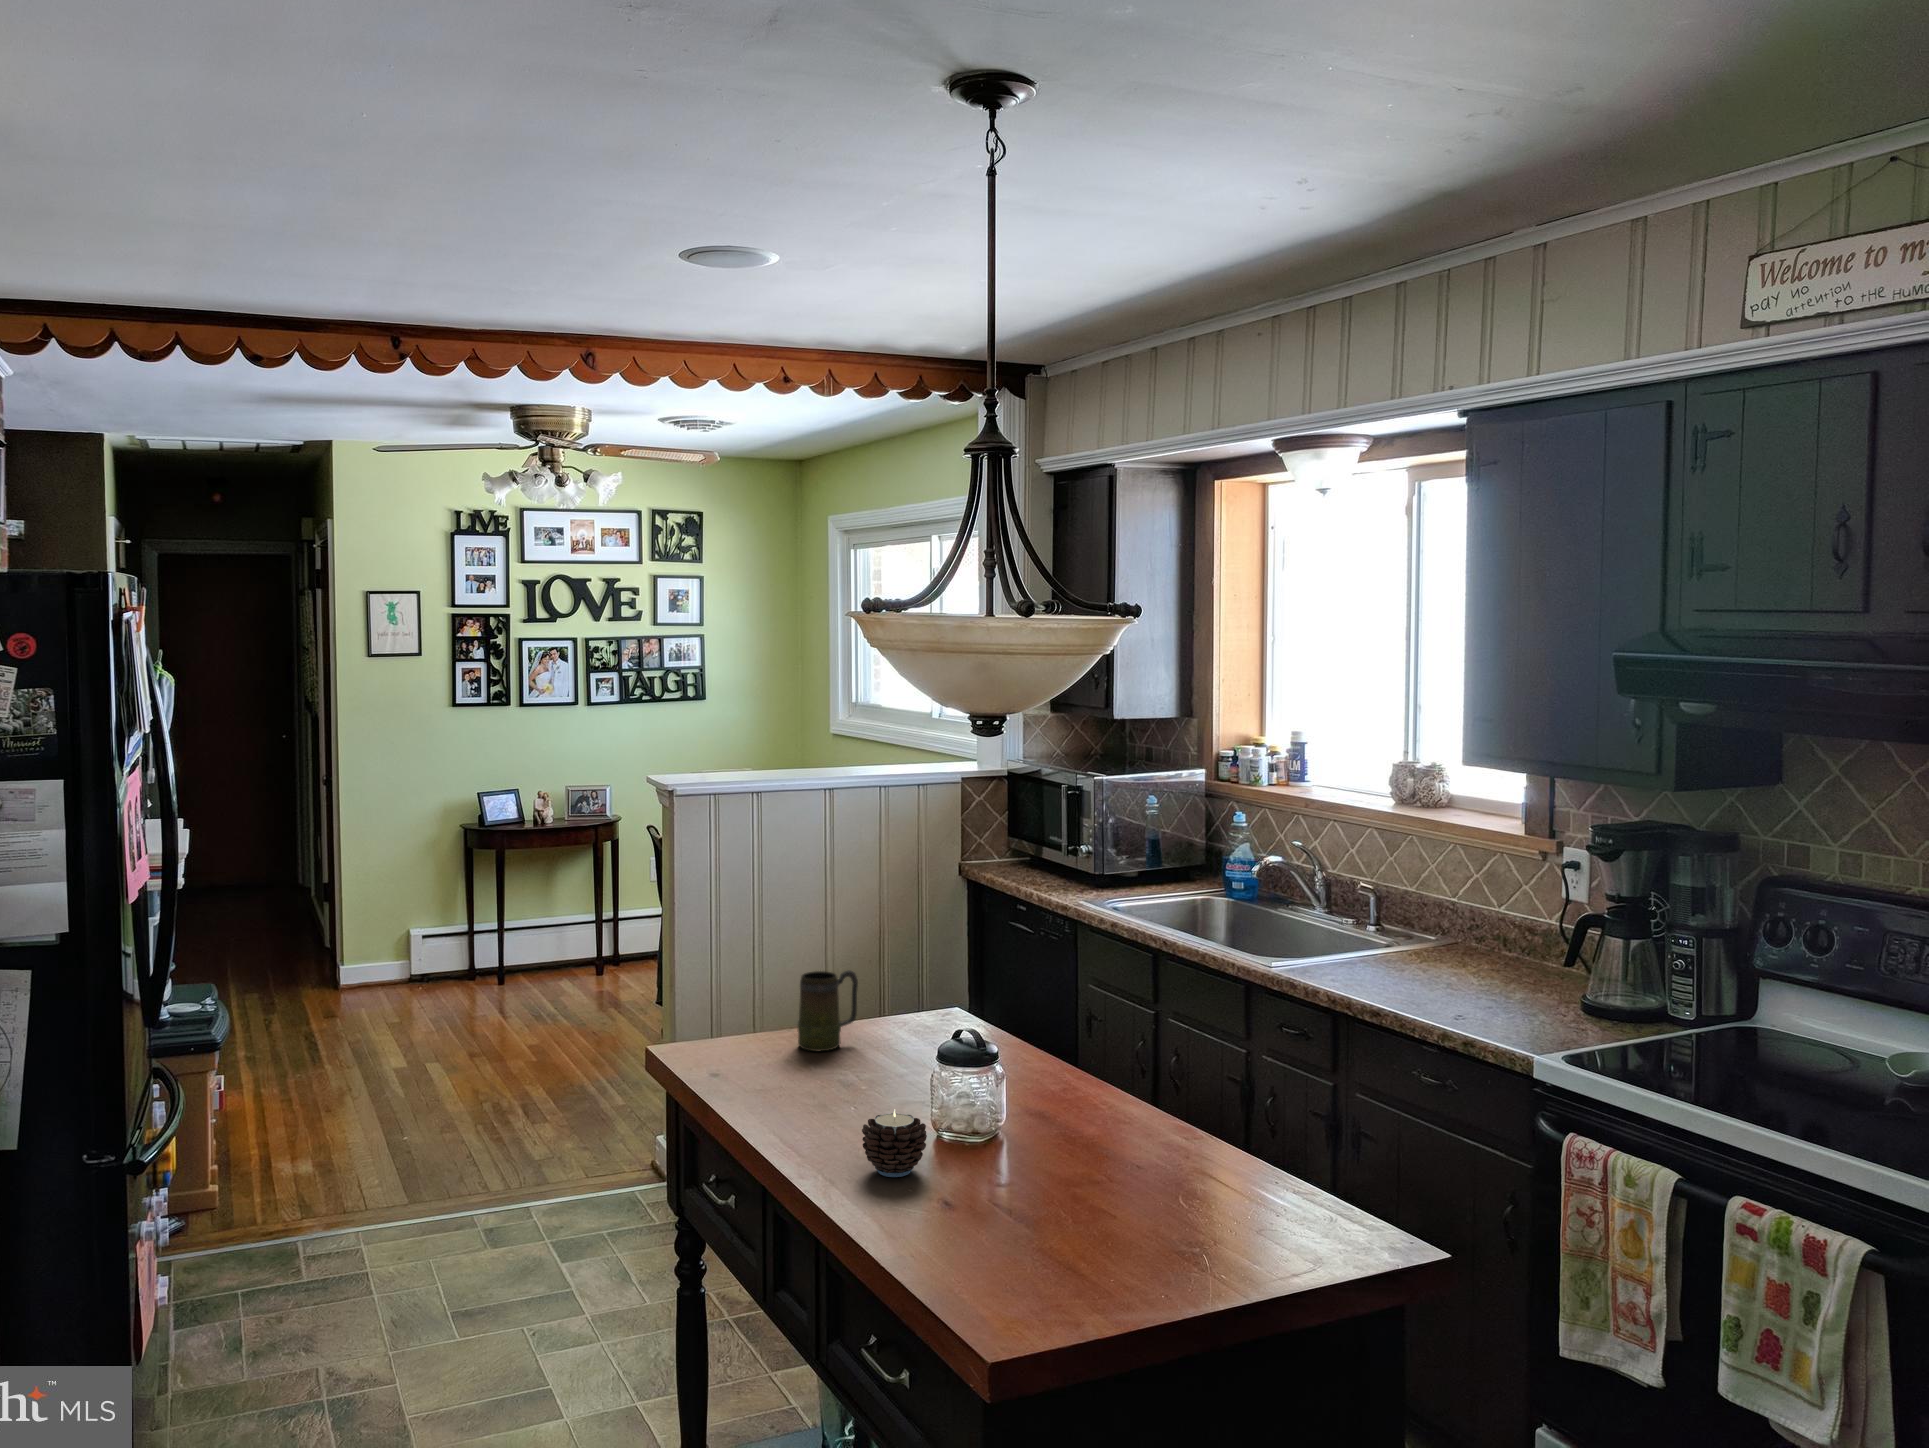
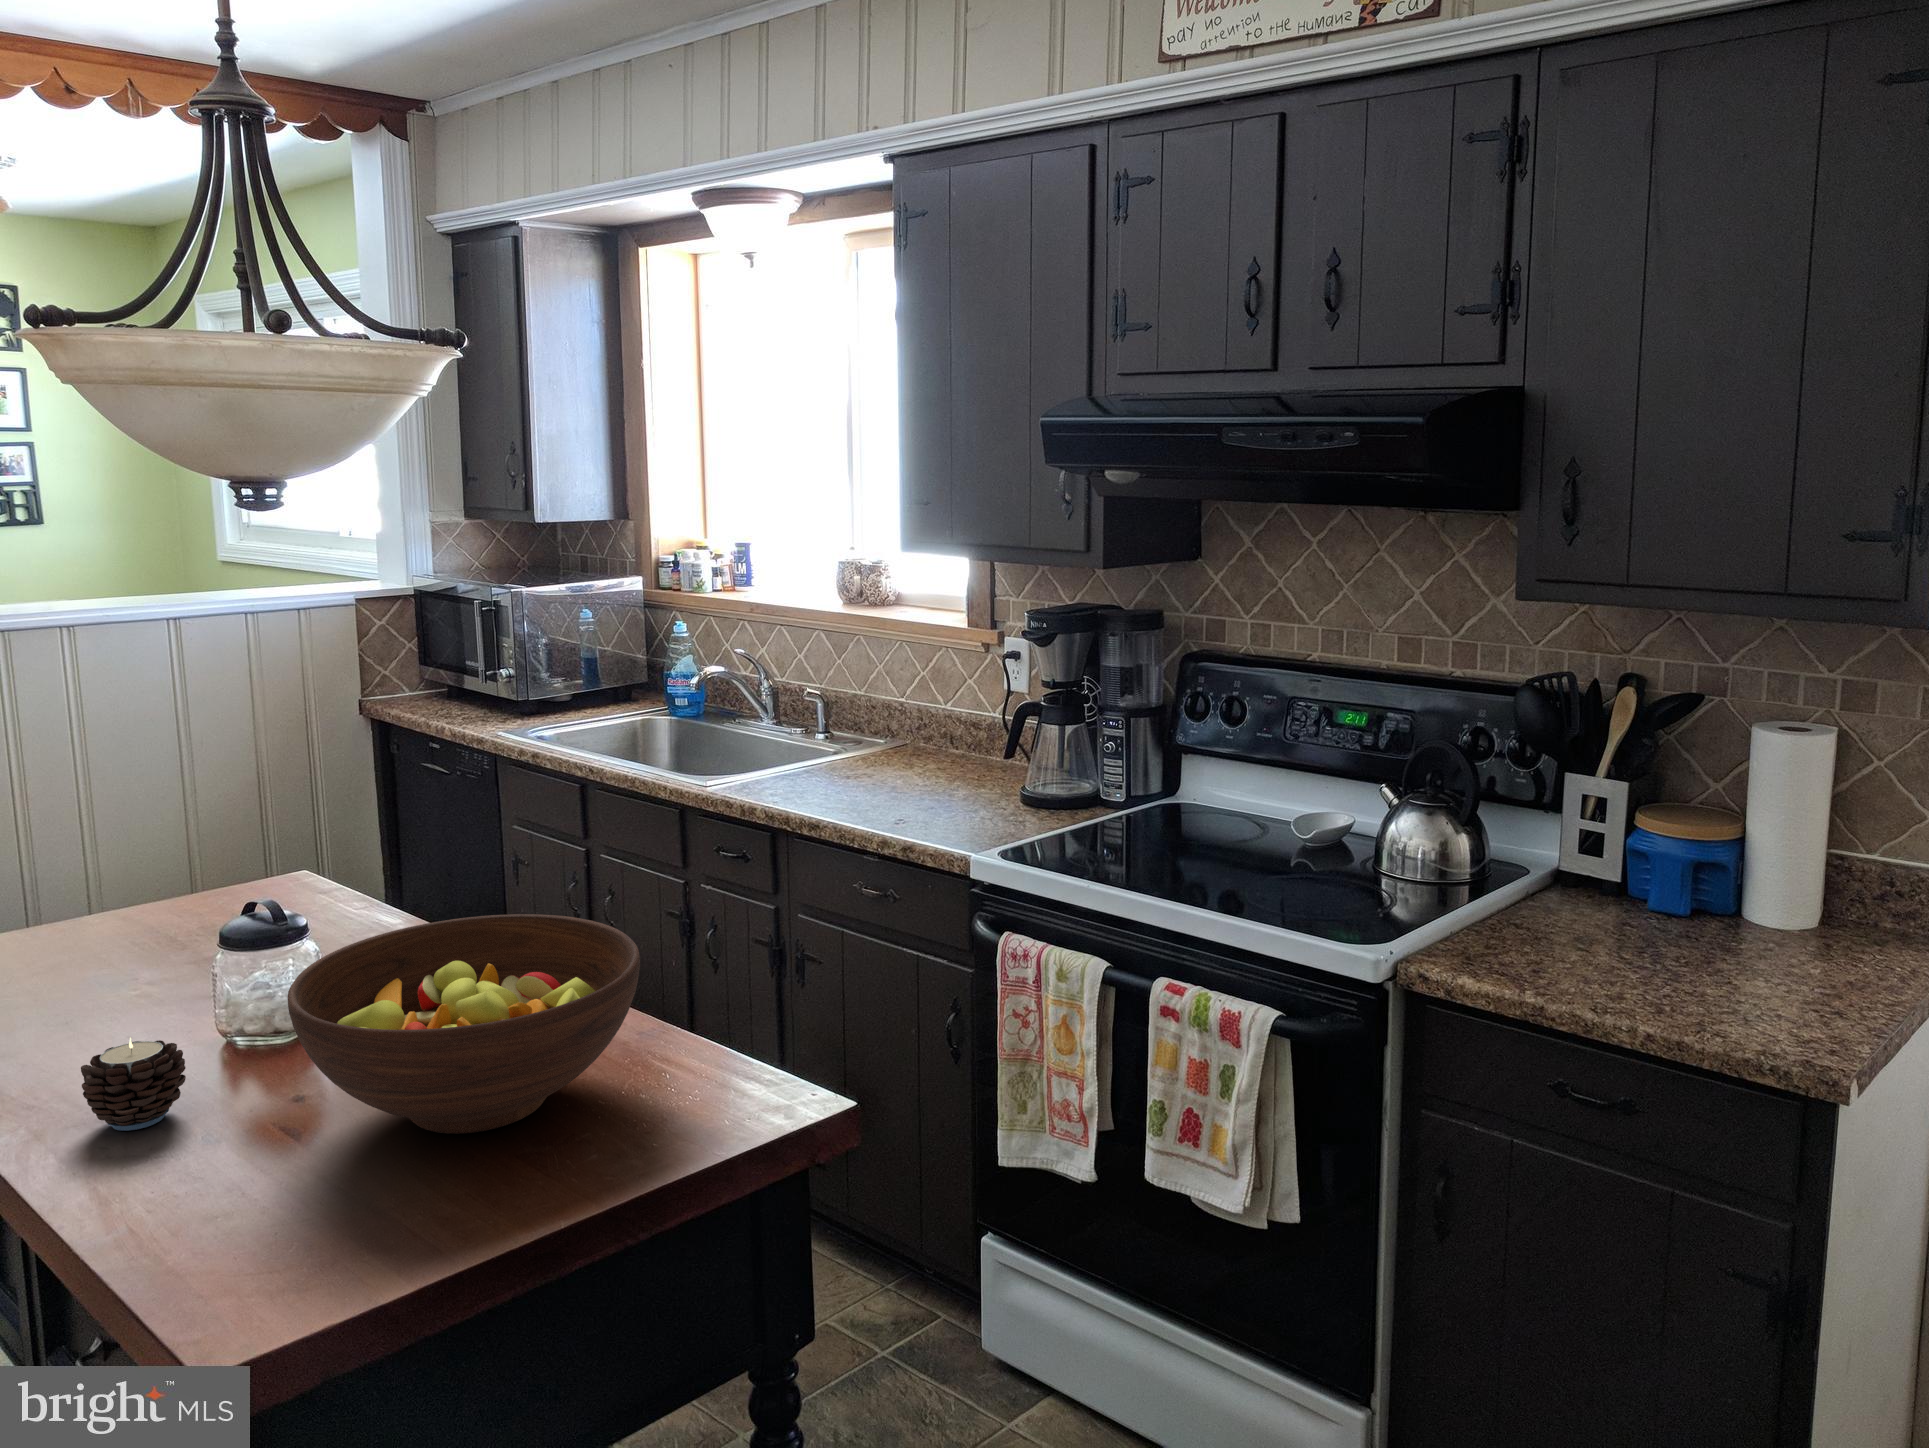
mug: present [798,970,858,1051] -> none [48,846,144,958]
fruit bowl: none [1008,1052,1262,1218] -> present [288,914,640,1134]

